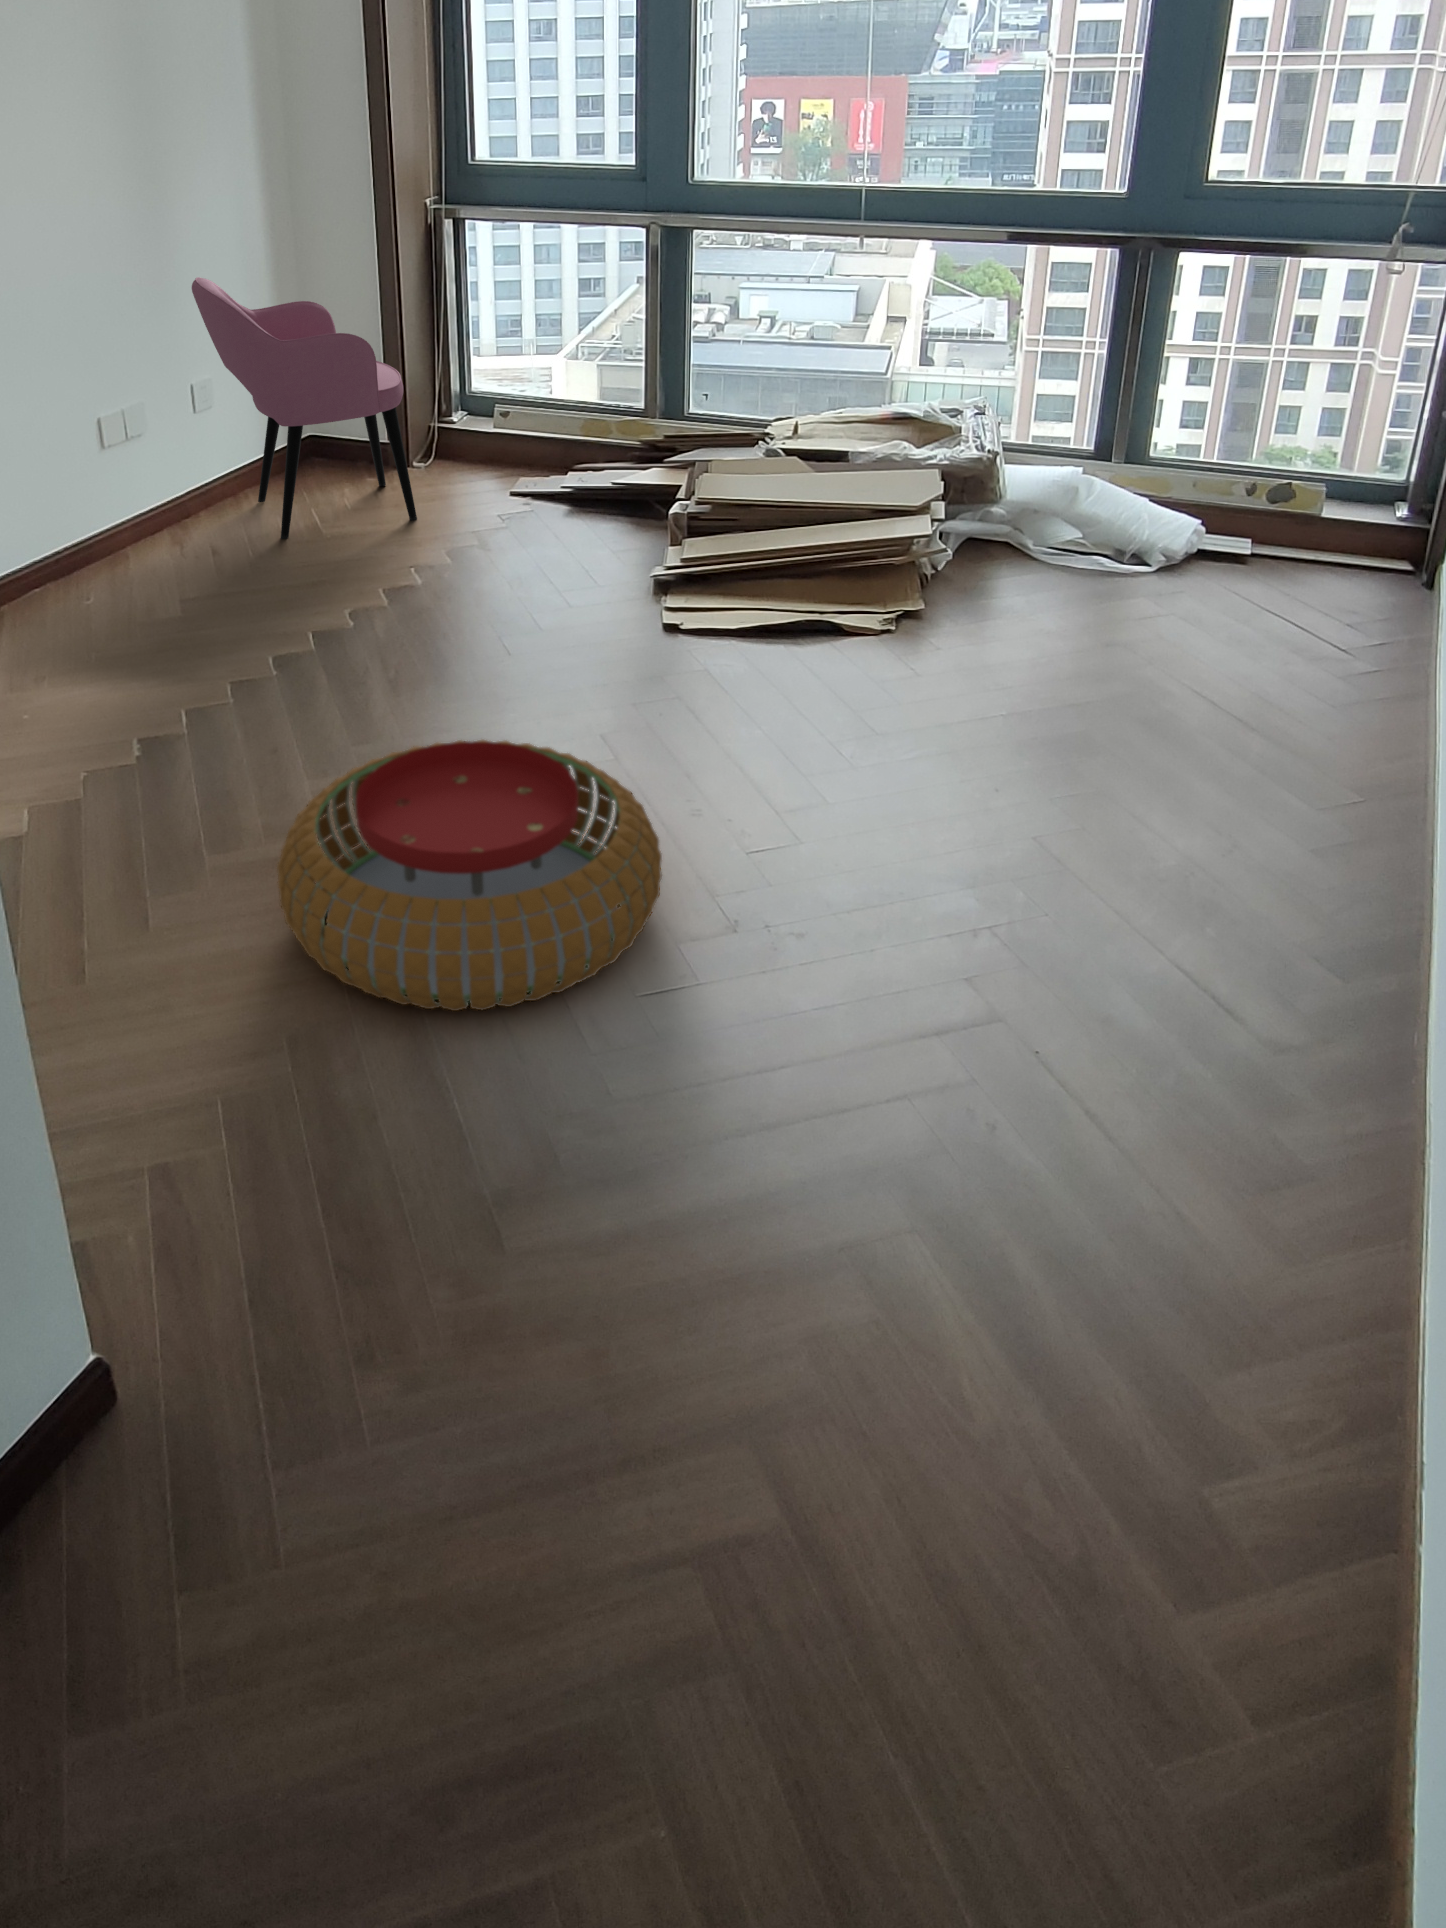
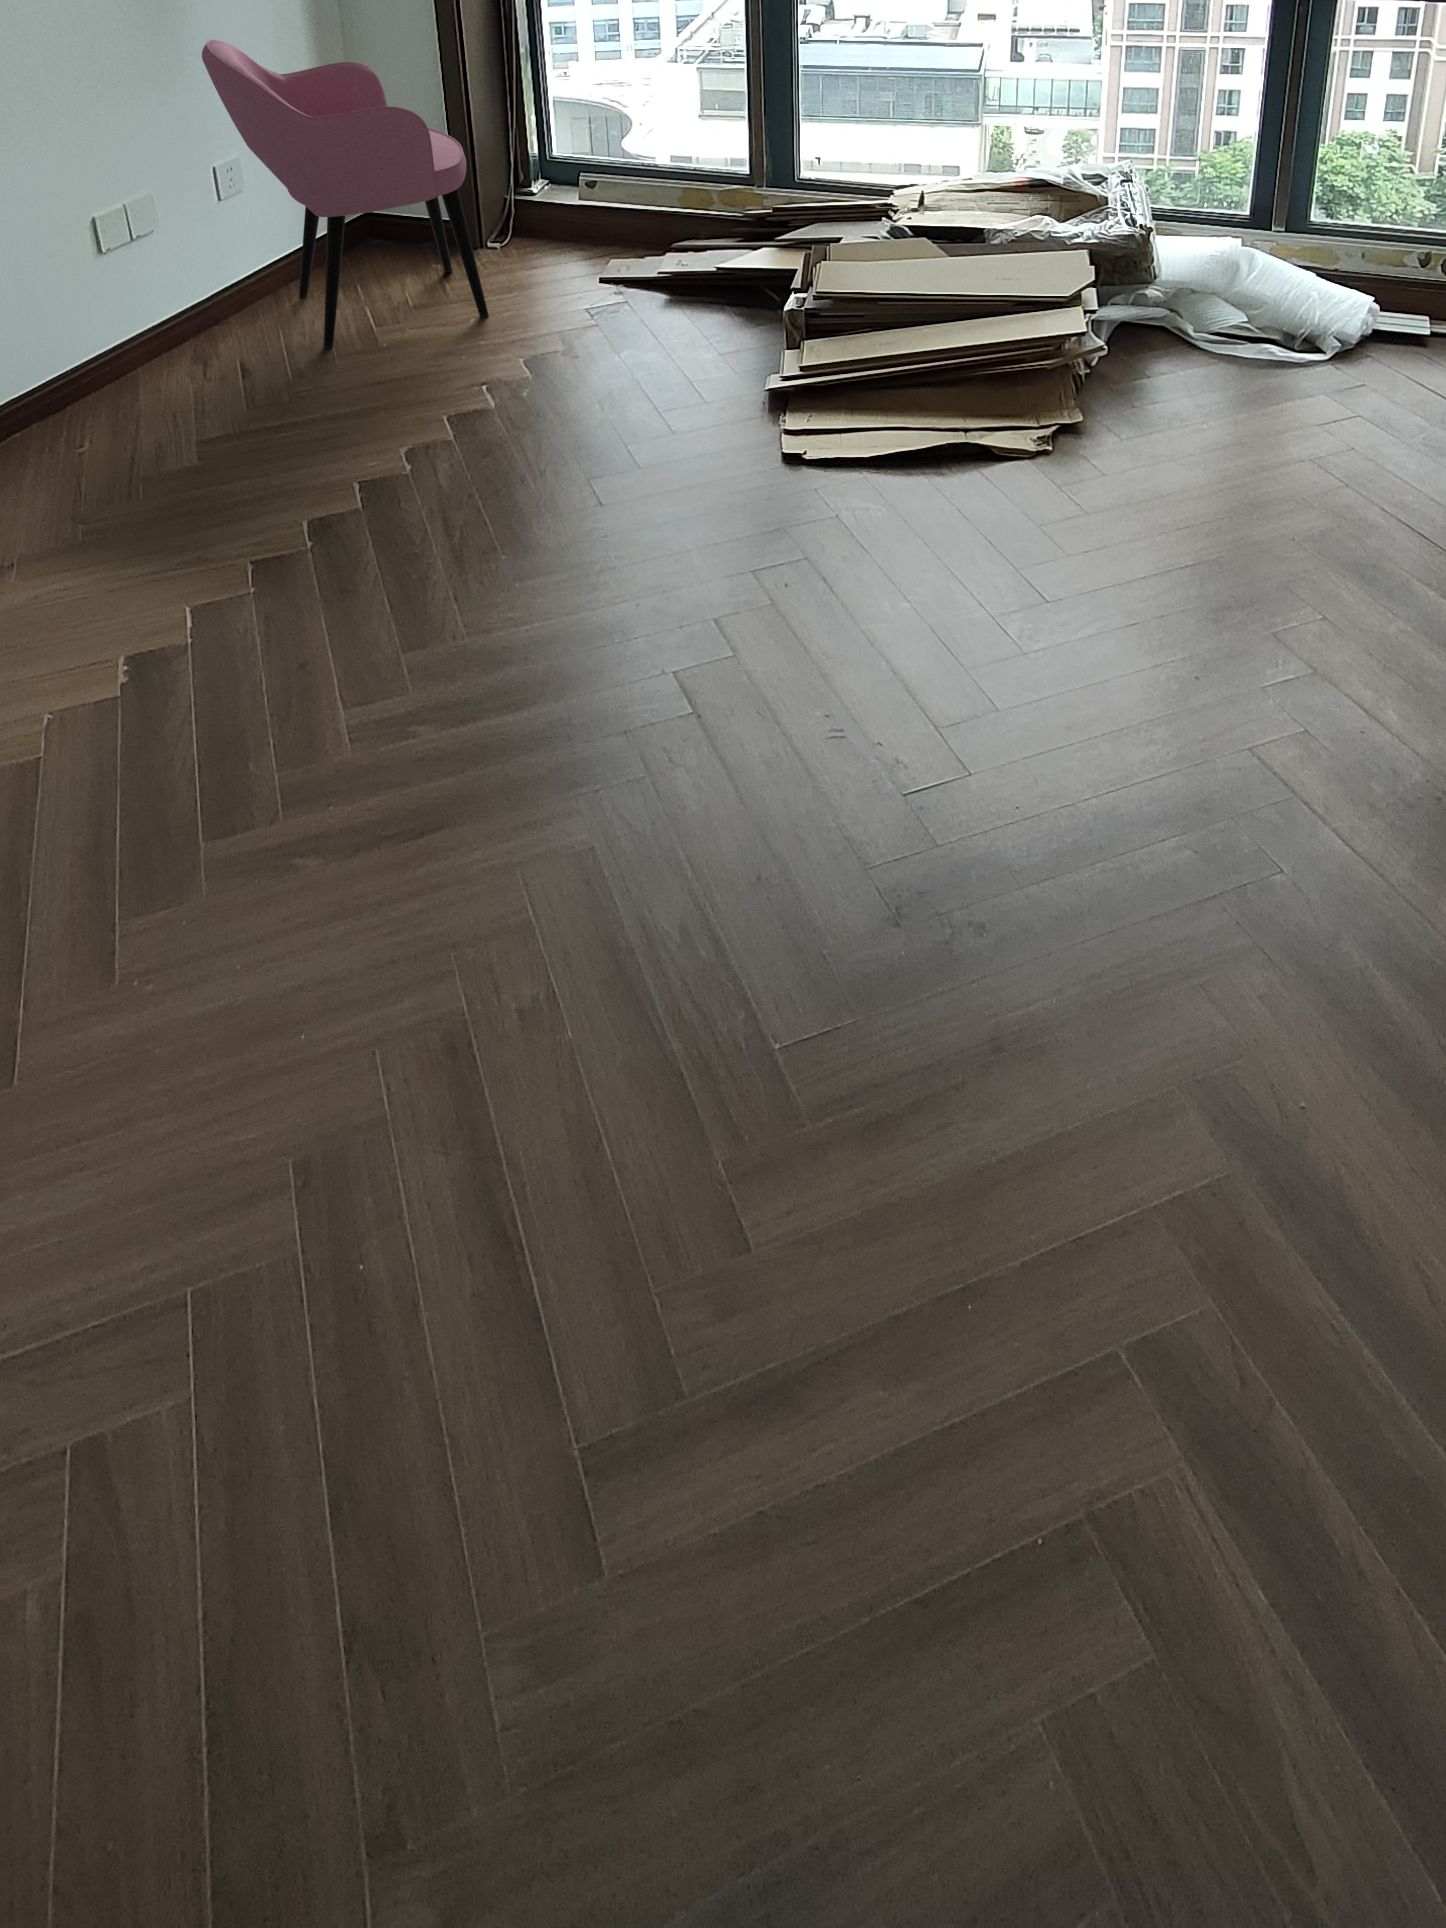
pouf: present [277,740,662,1011] -> none [282,672,800,1106]

